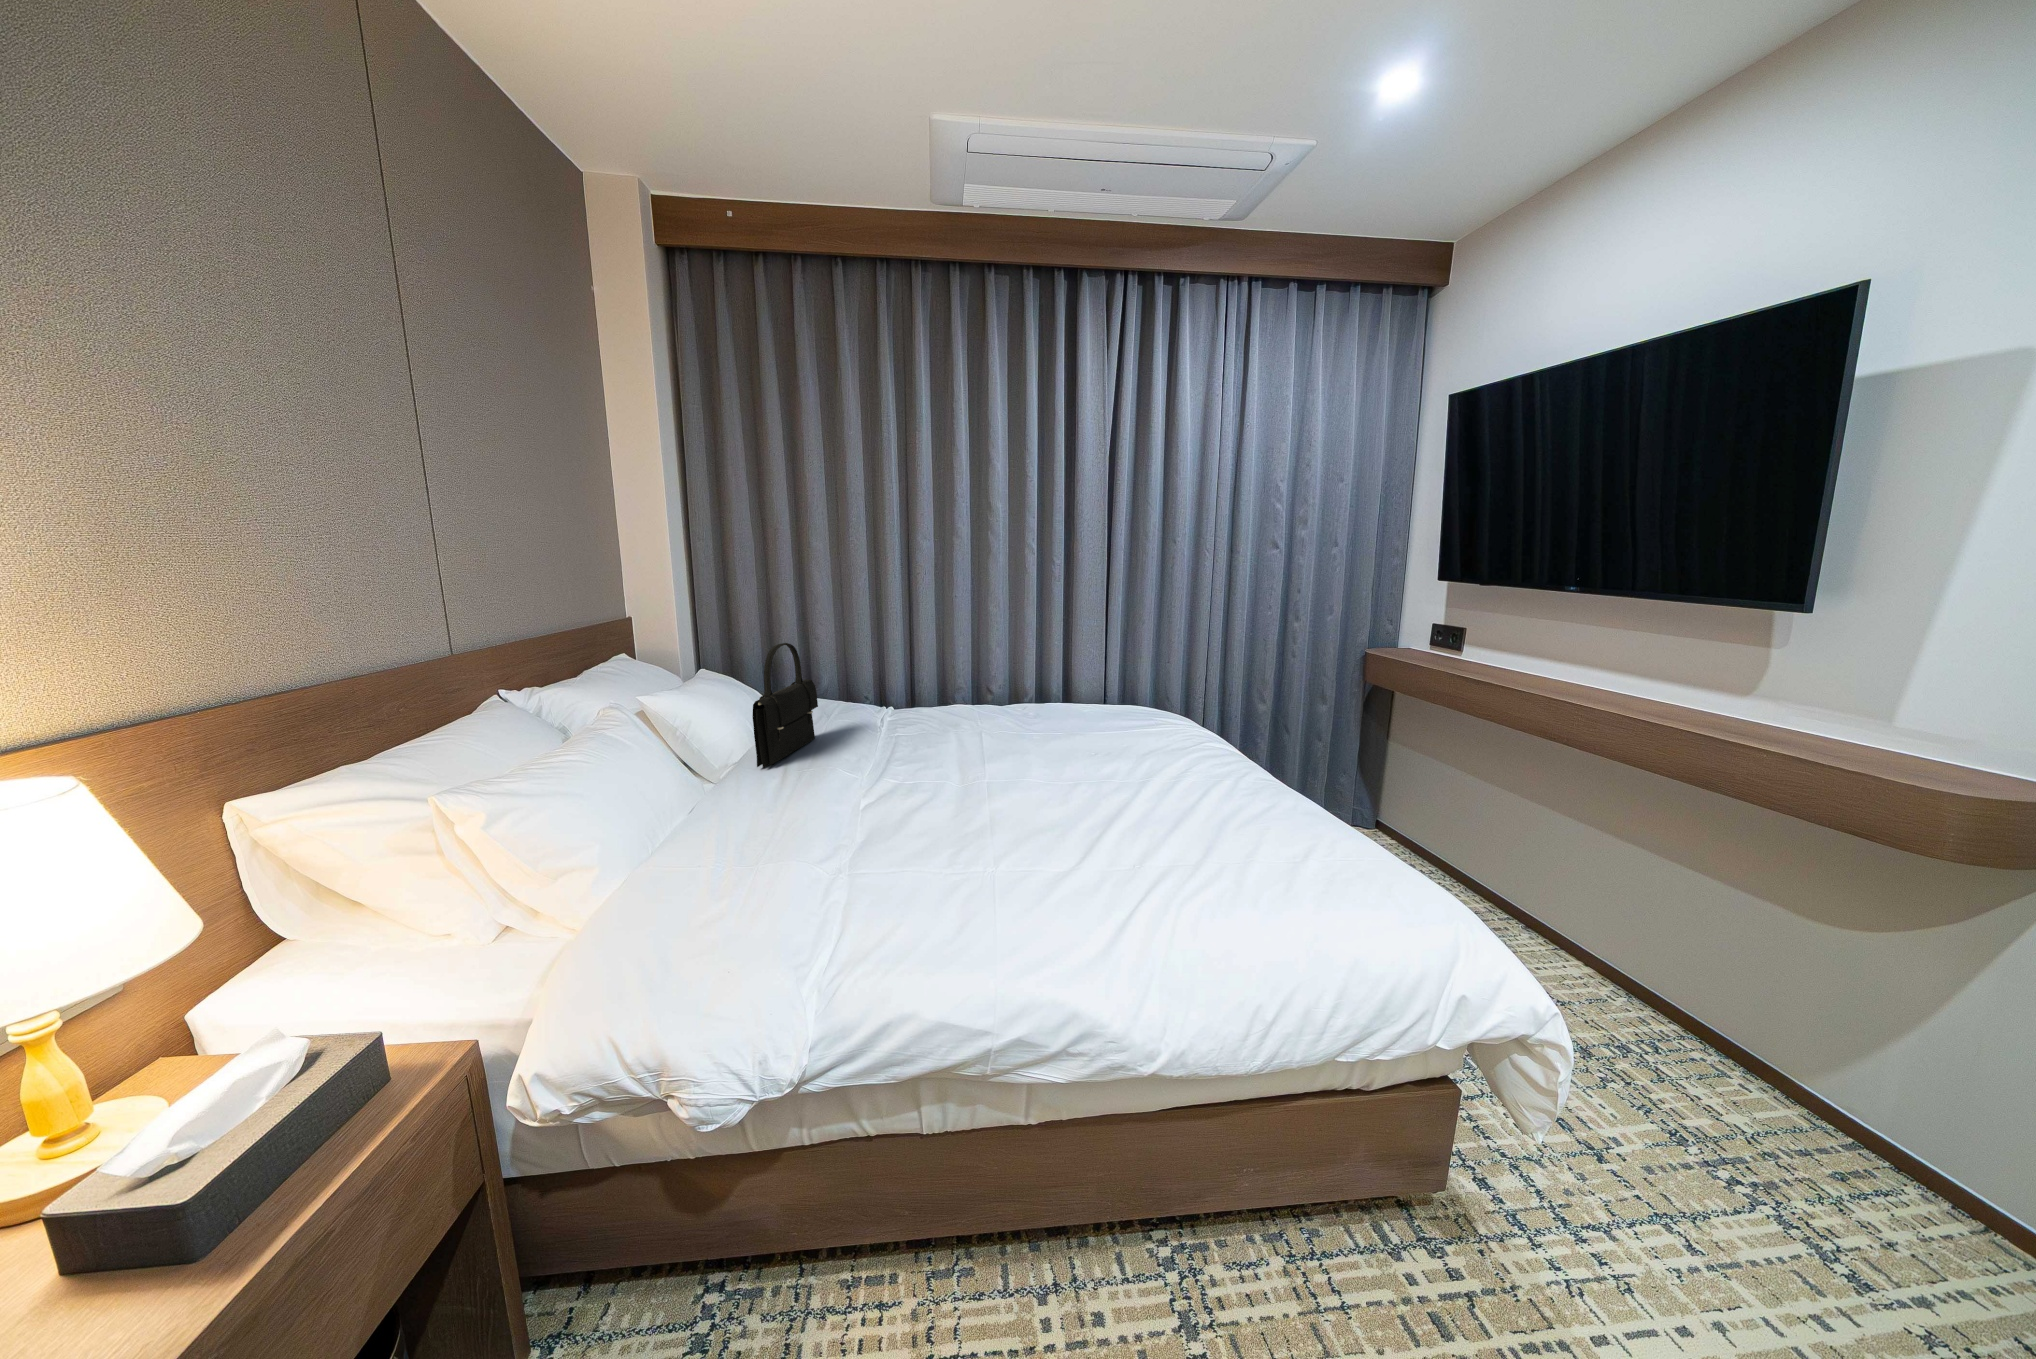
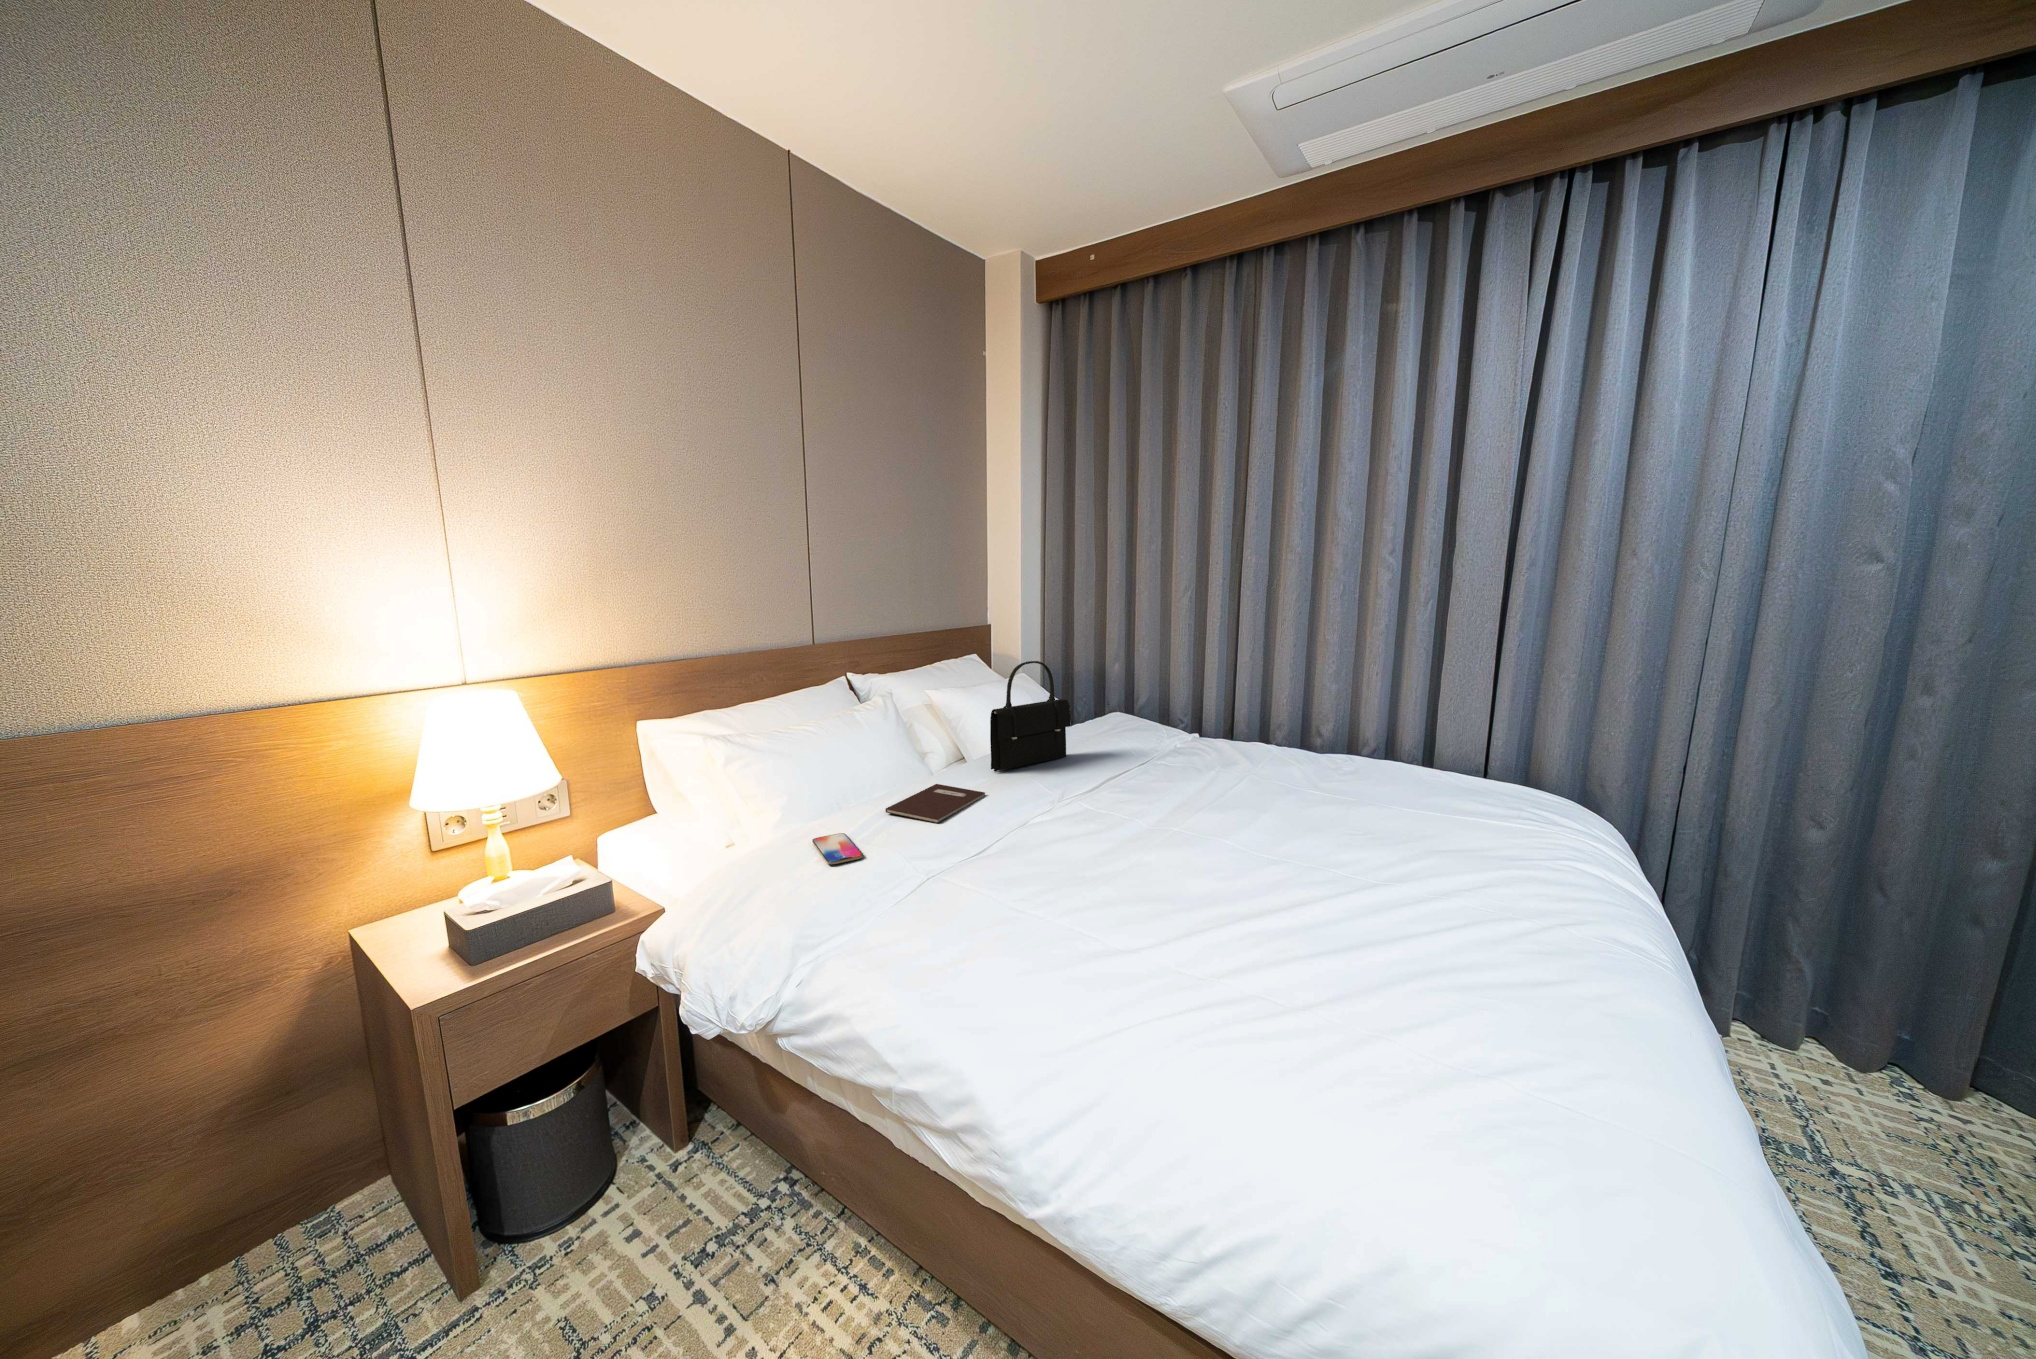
notebook: none [703,790,789,838] -> present [886,784,985,823]
smartphone: none [659,872,752,905] -> present [812,833,863,864]

